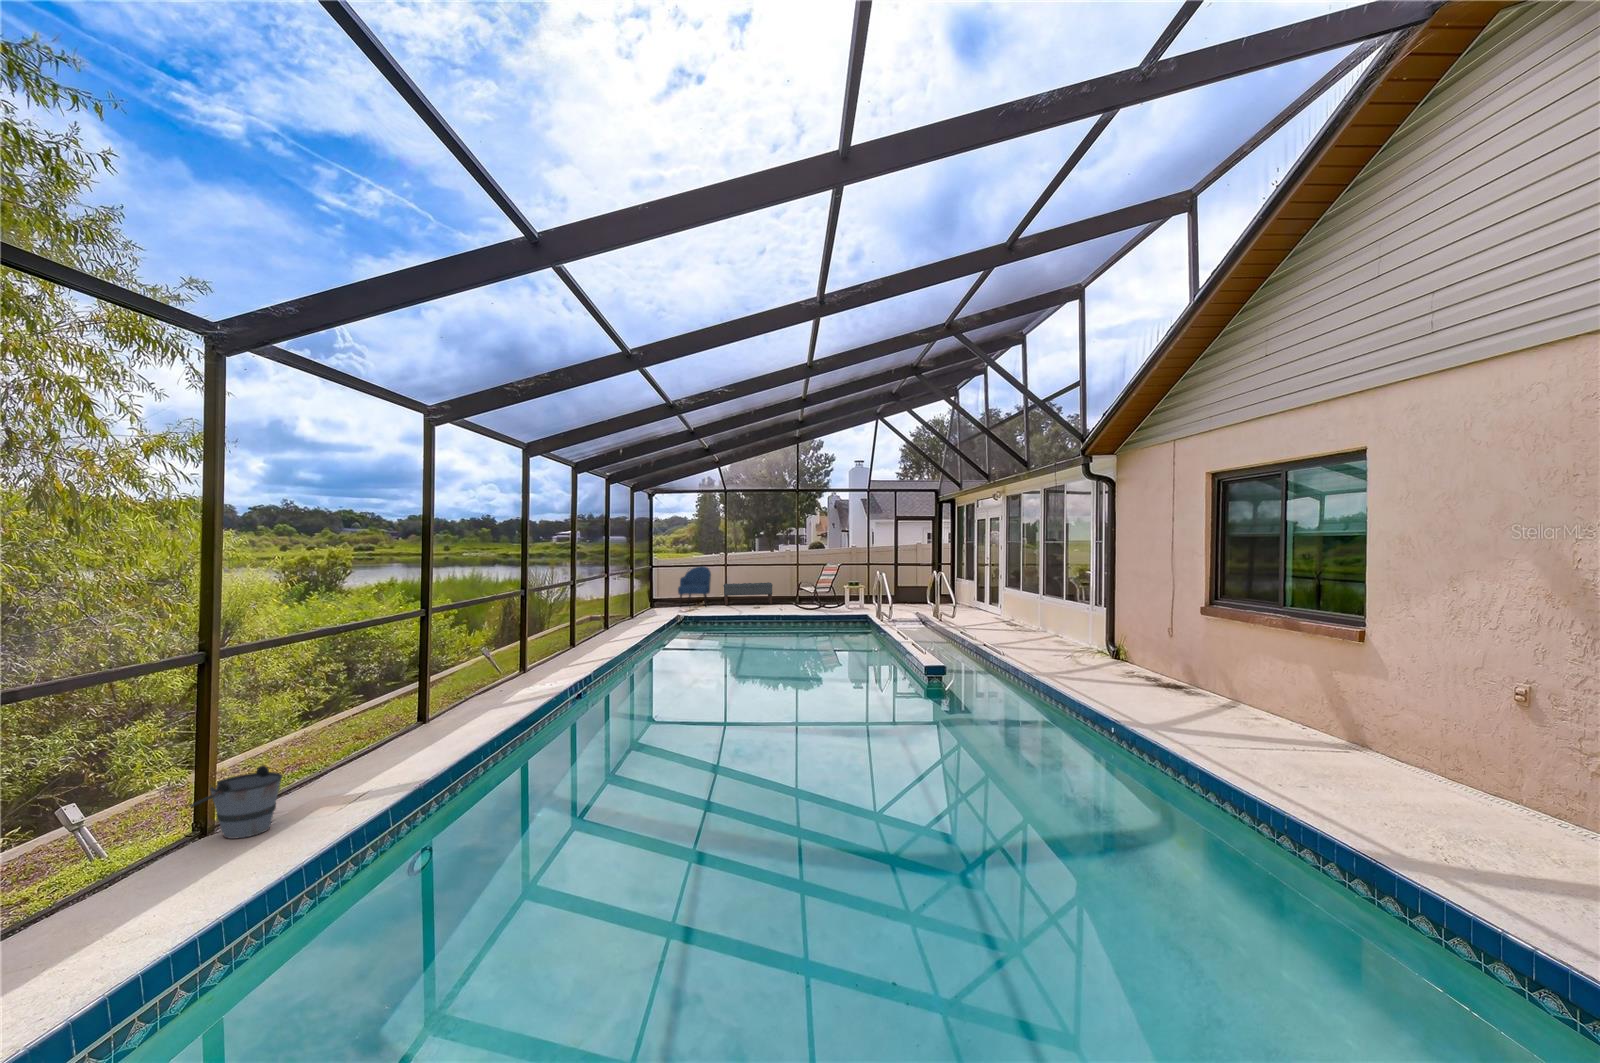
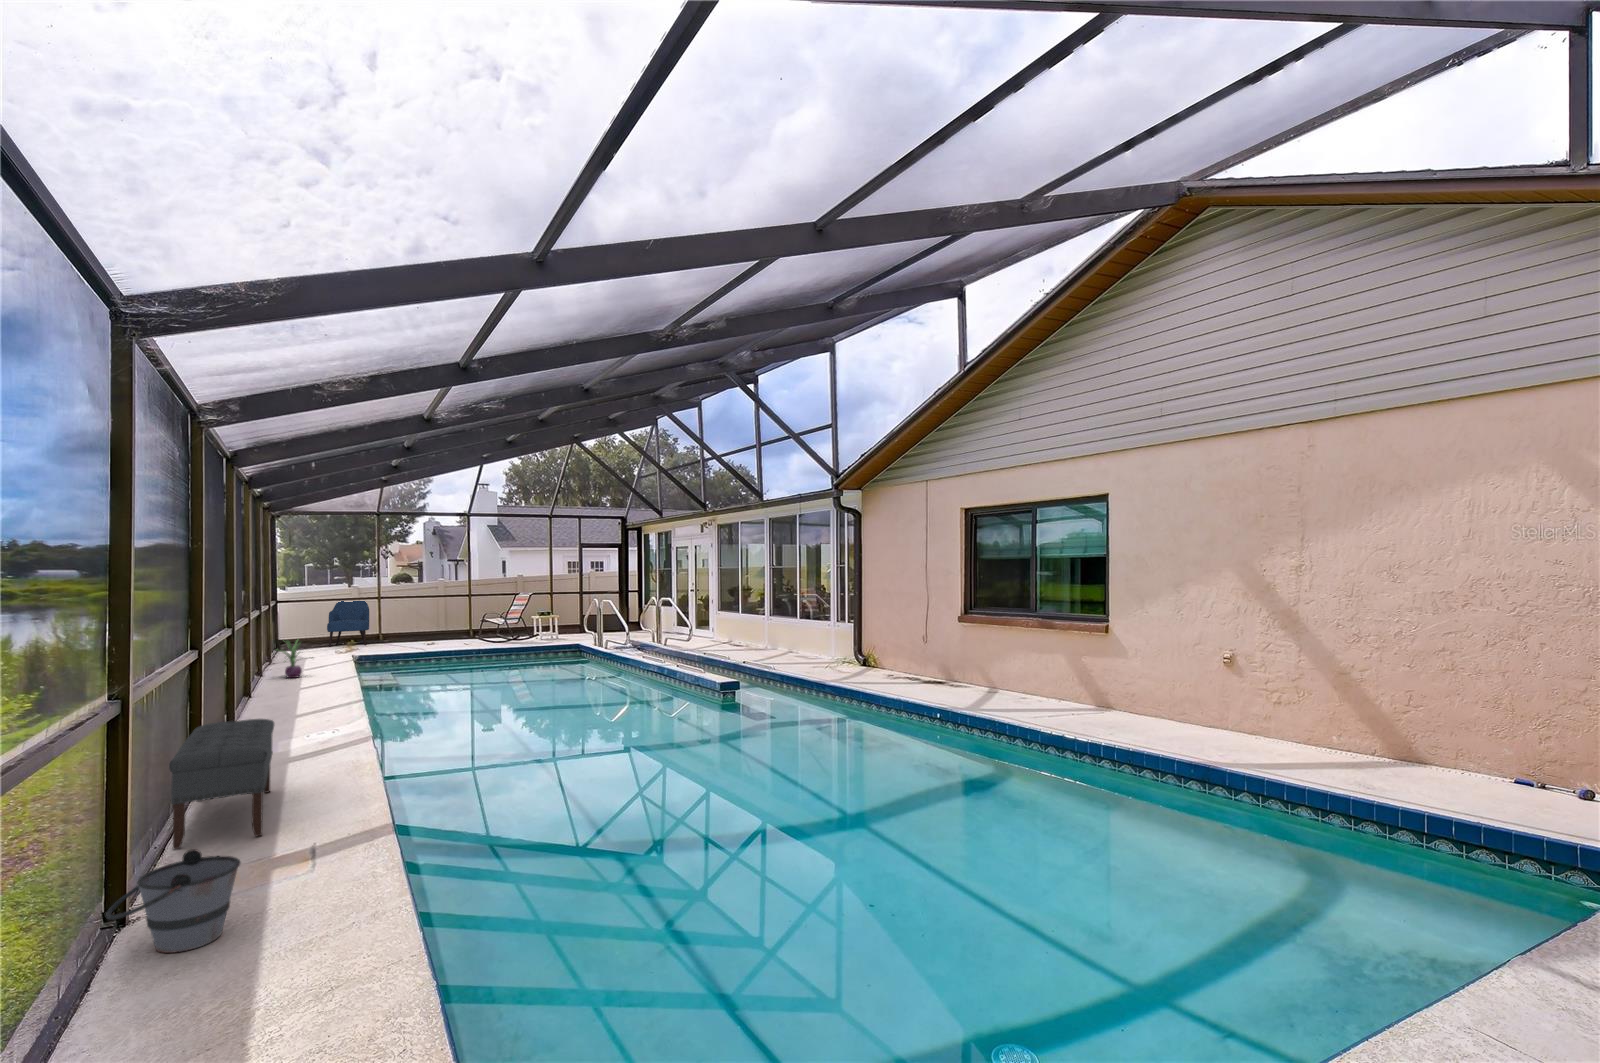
bench: present [723,582,772,606] -> present [169,719,274,849]
decorative plant: none [594,600,632,633] -> present [280,640,302,678]

